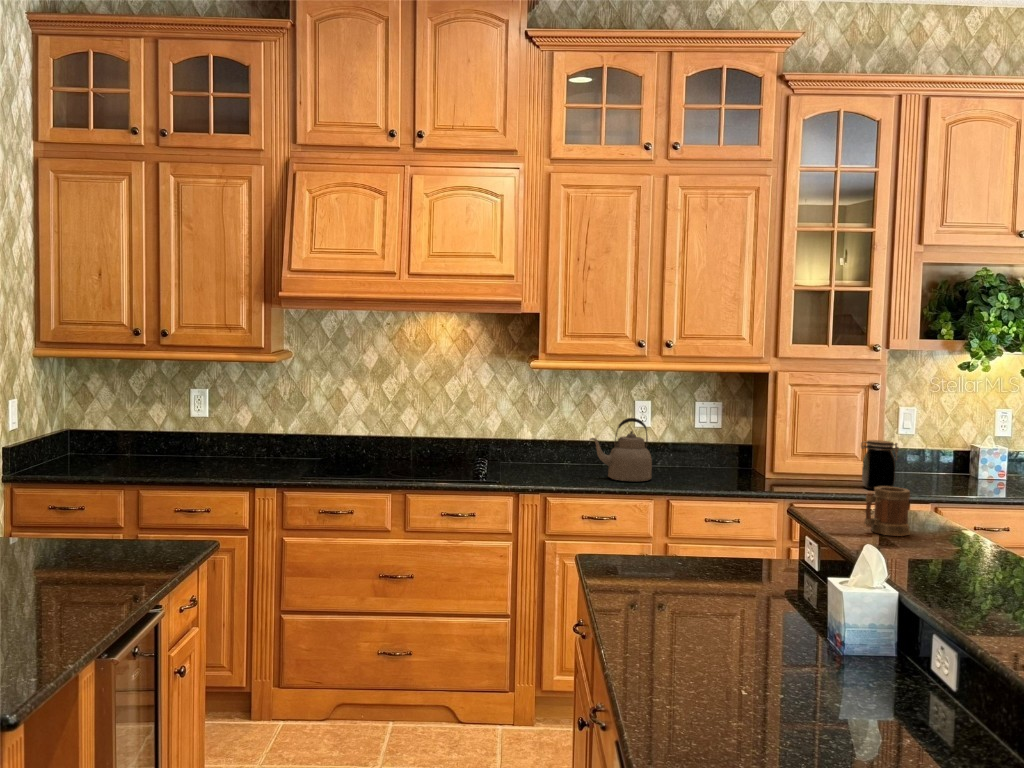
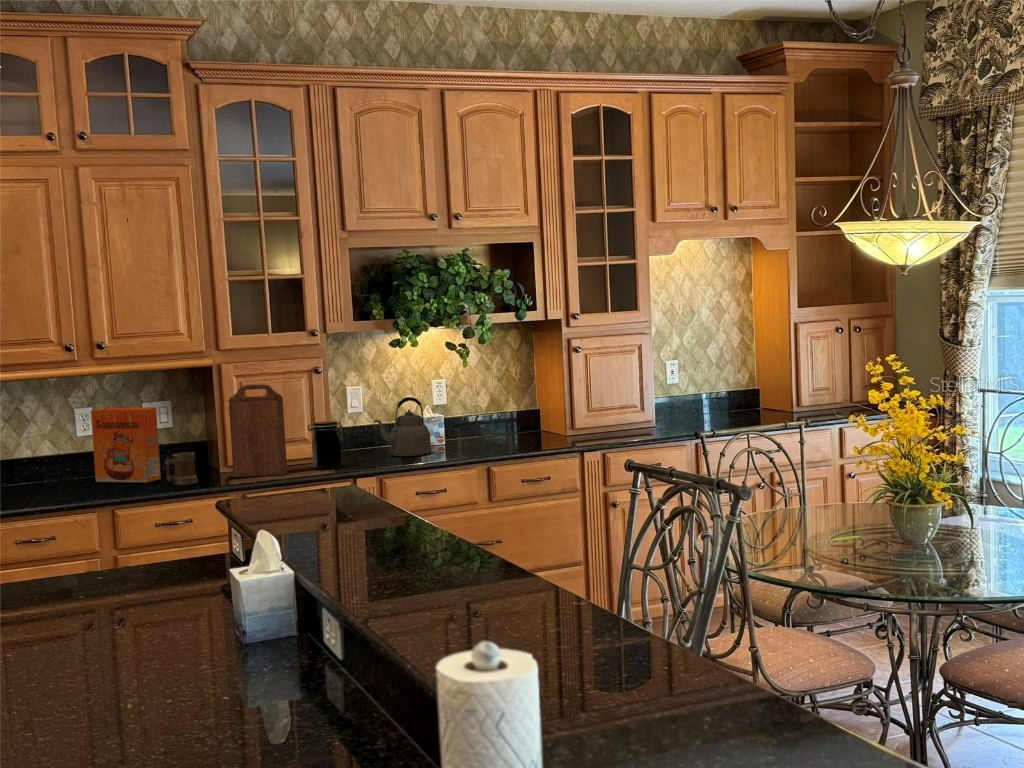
cutting board: none [780,395,840,489] -> present [229,384,287,477]
cereal box: none [649,402,712,477] -> present [91,407,161,483]
kettle: present [590,418,652,481] -> present [374,397,431,456]
mug: present [864,486,910,536] -> present [165,452,198,485]

